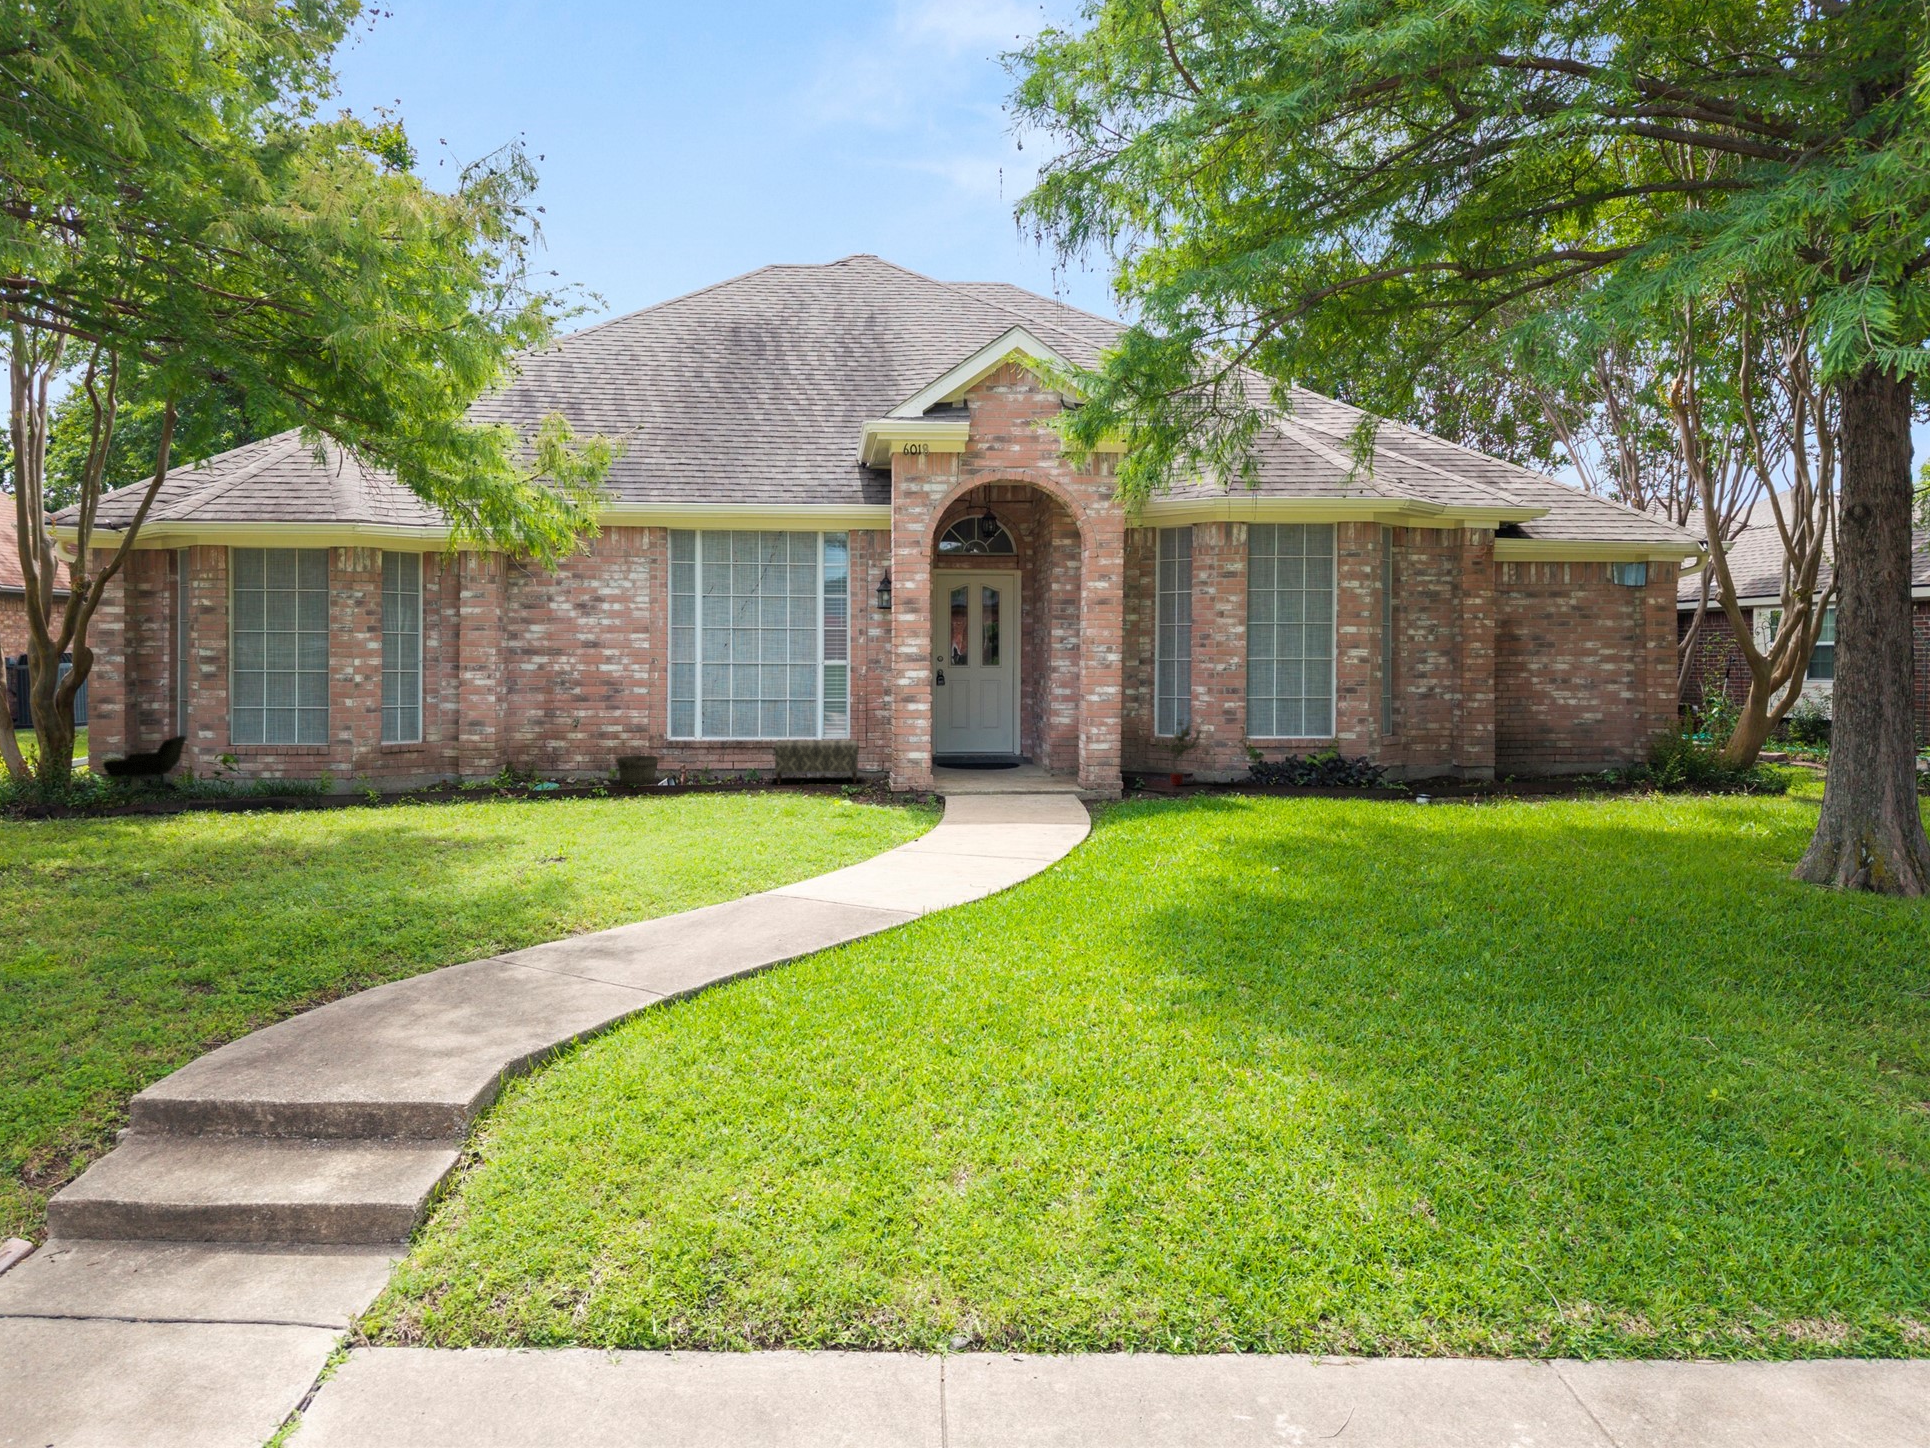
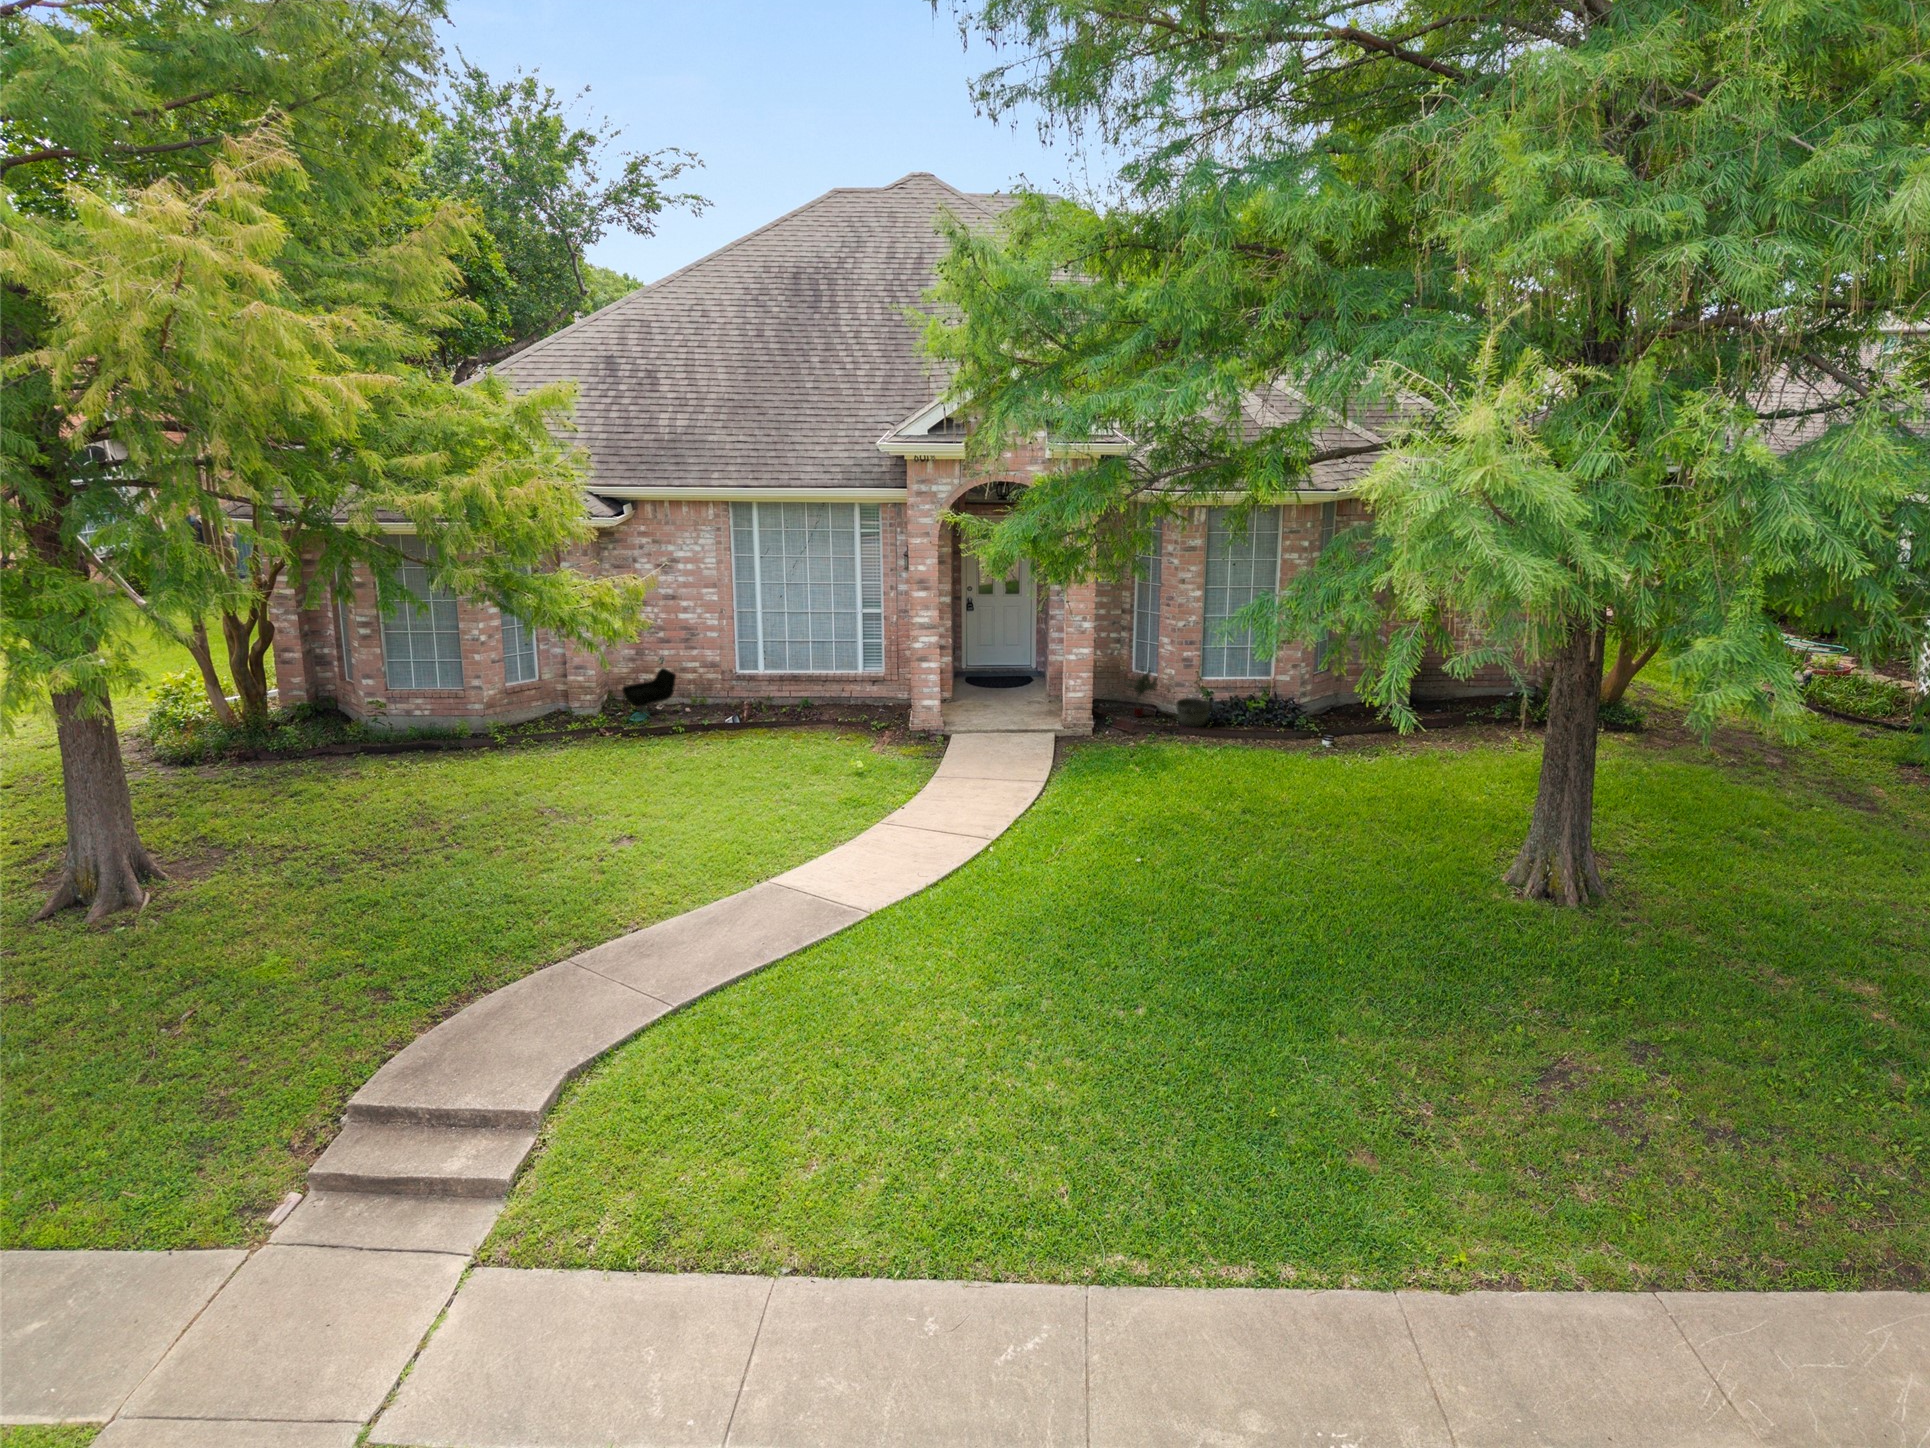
lounge chair: present [103,736,186,795] -> present [622,668,676,718]
bench: present [774,740,859,784] -> none [822,674,891,713]
wooden bucket: present [616,751,658,785] -> present [1177,698,1210,727]

